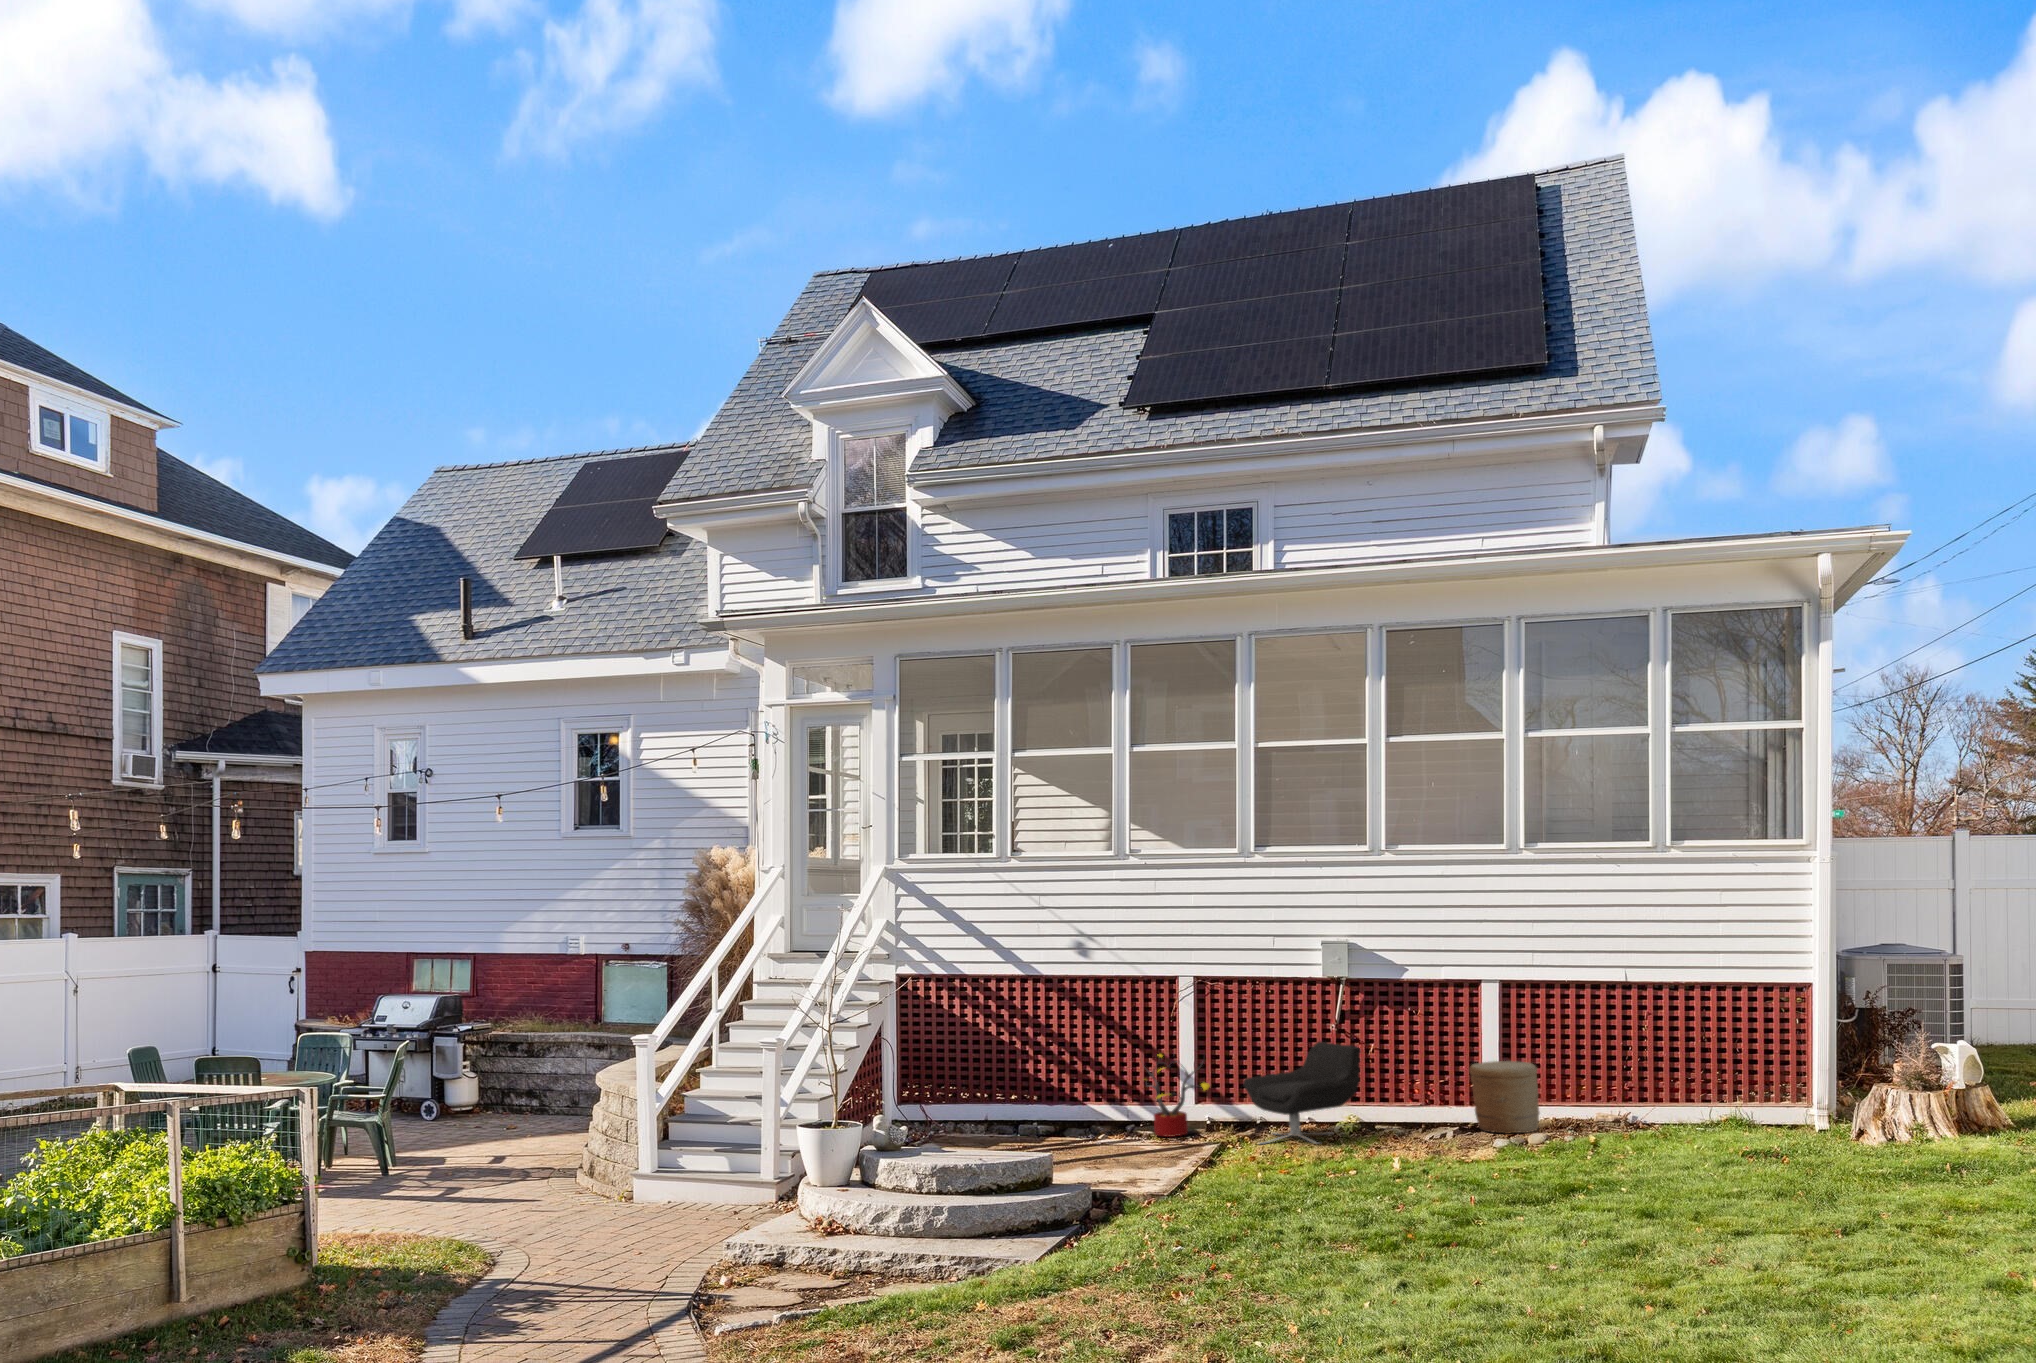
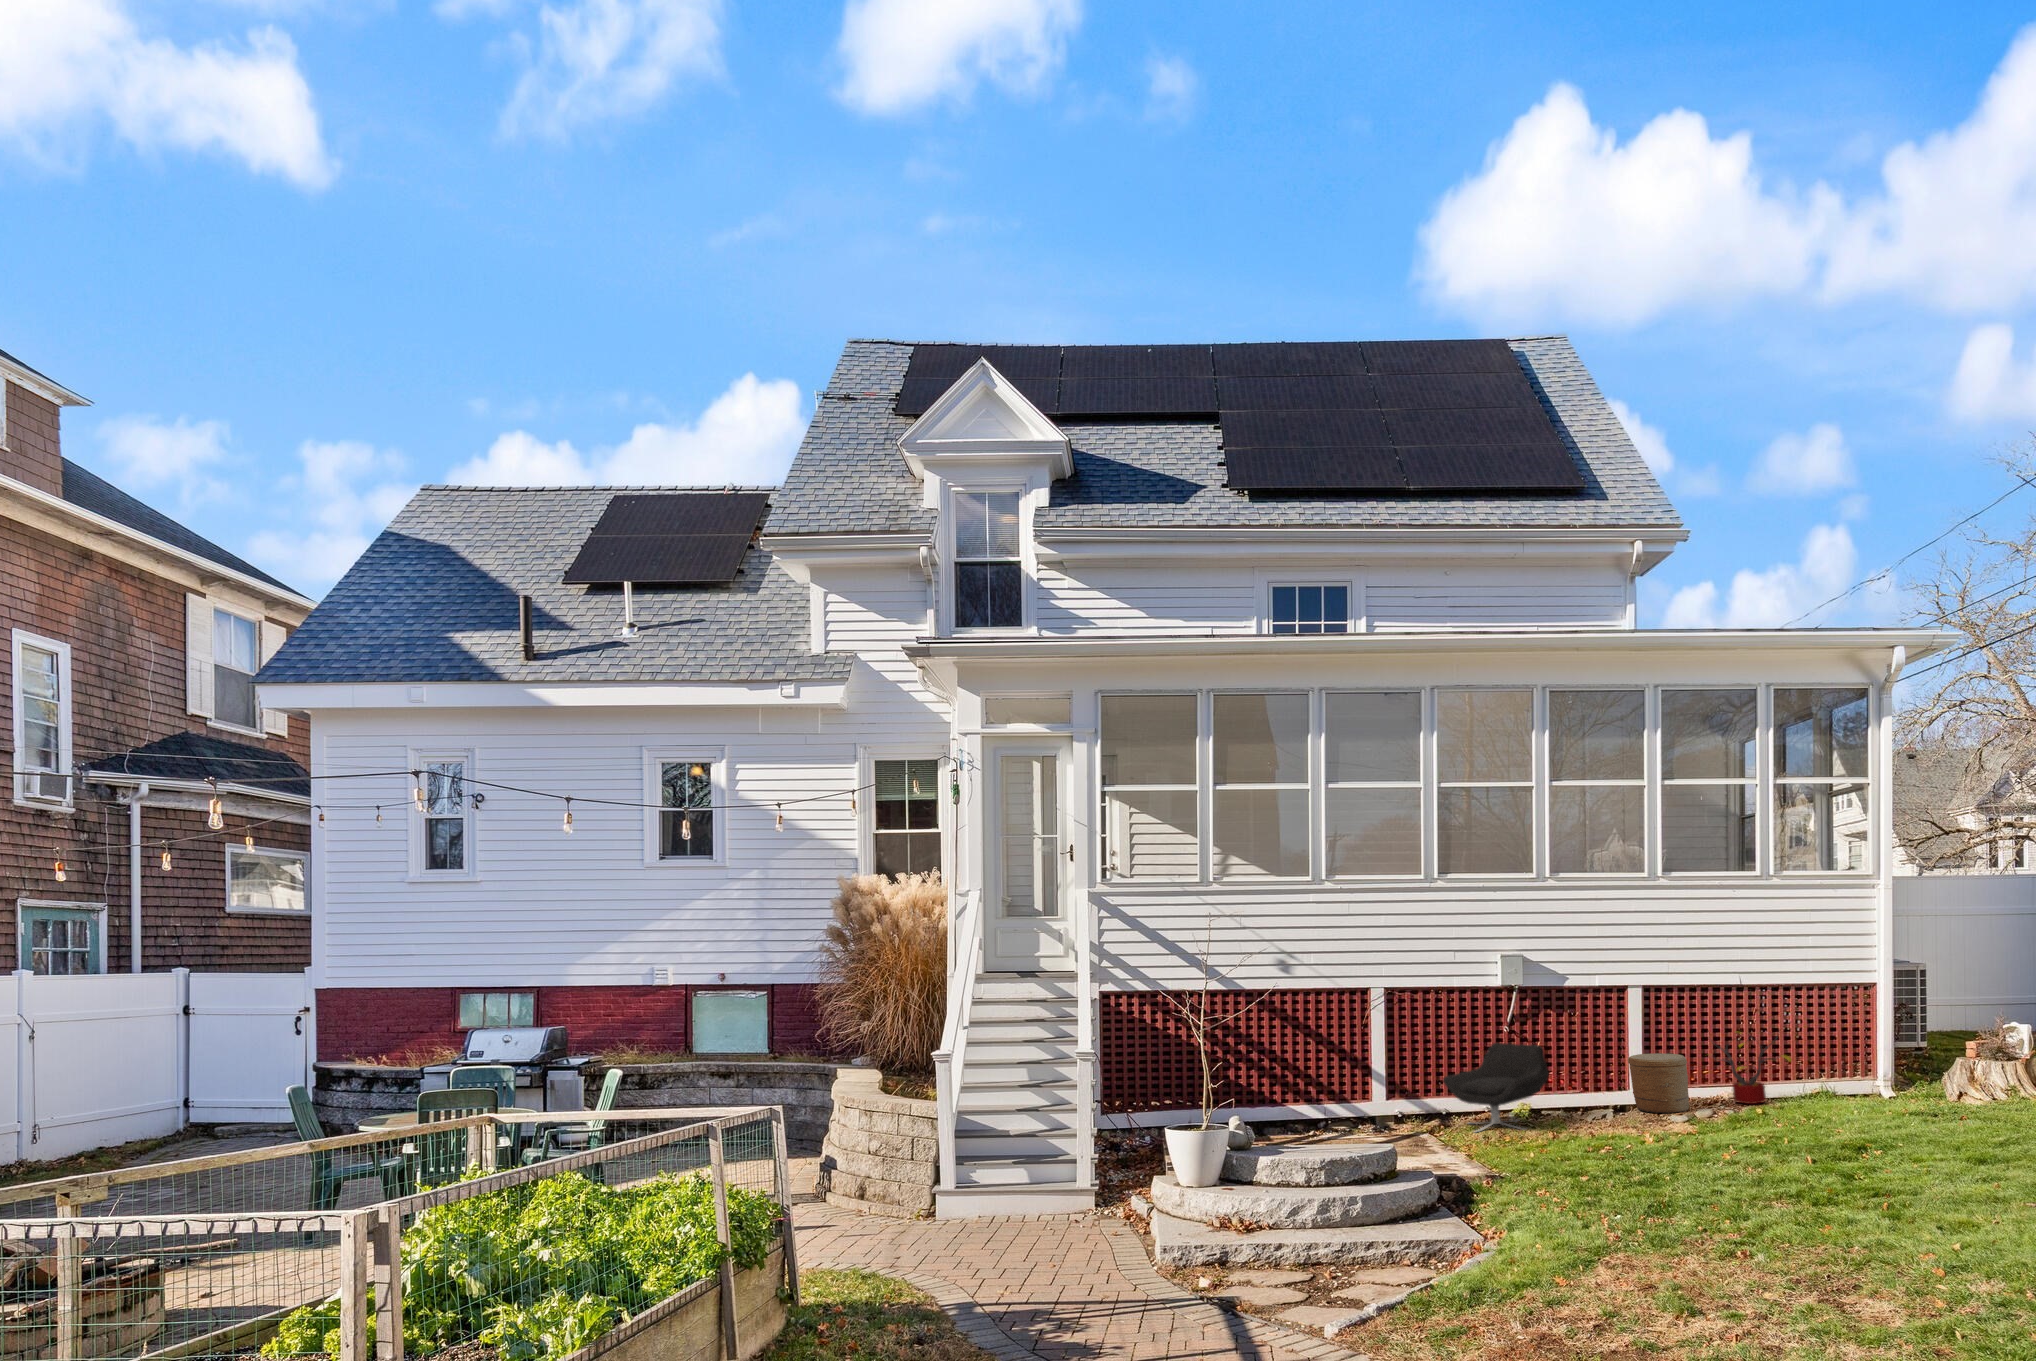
decorative plant: present [1142,1055,1210,1137] -> present [1716,1032,1792,1104]

